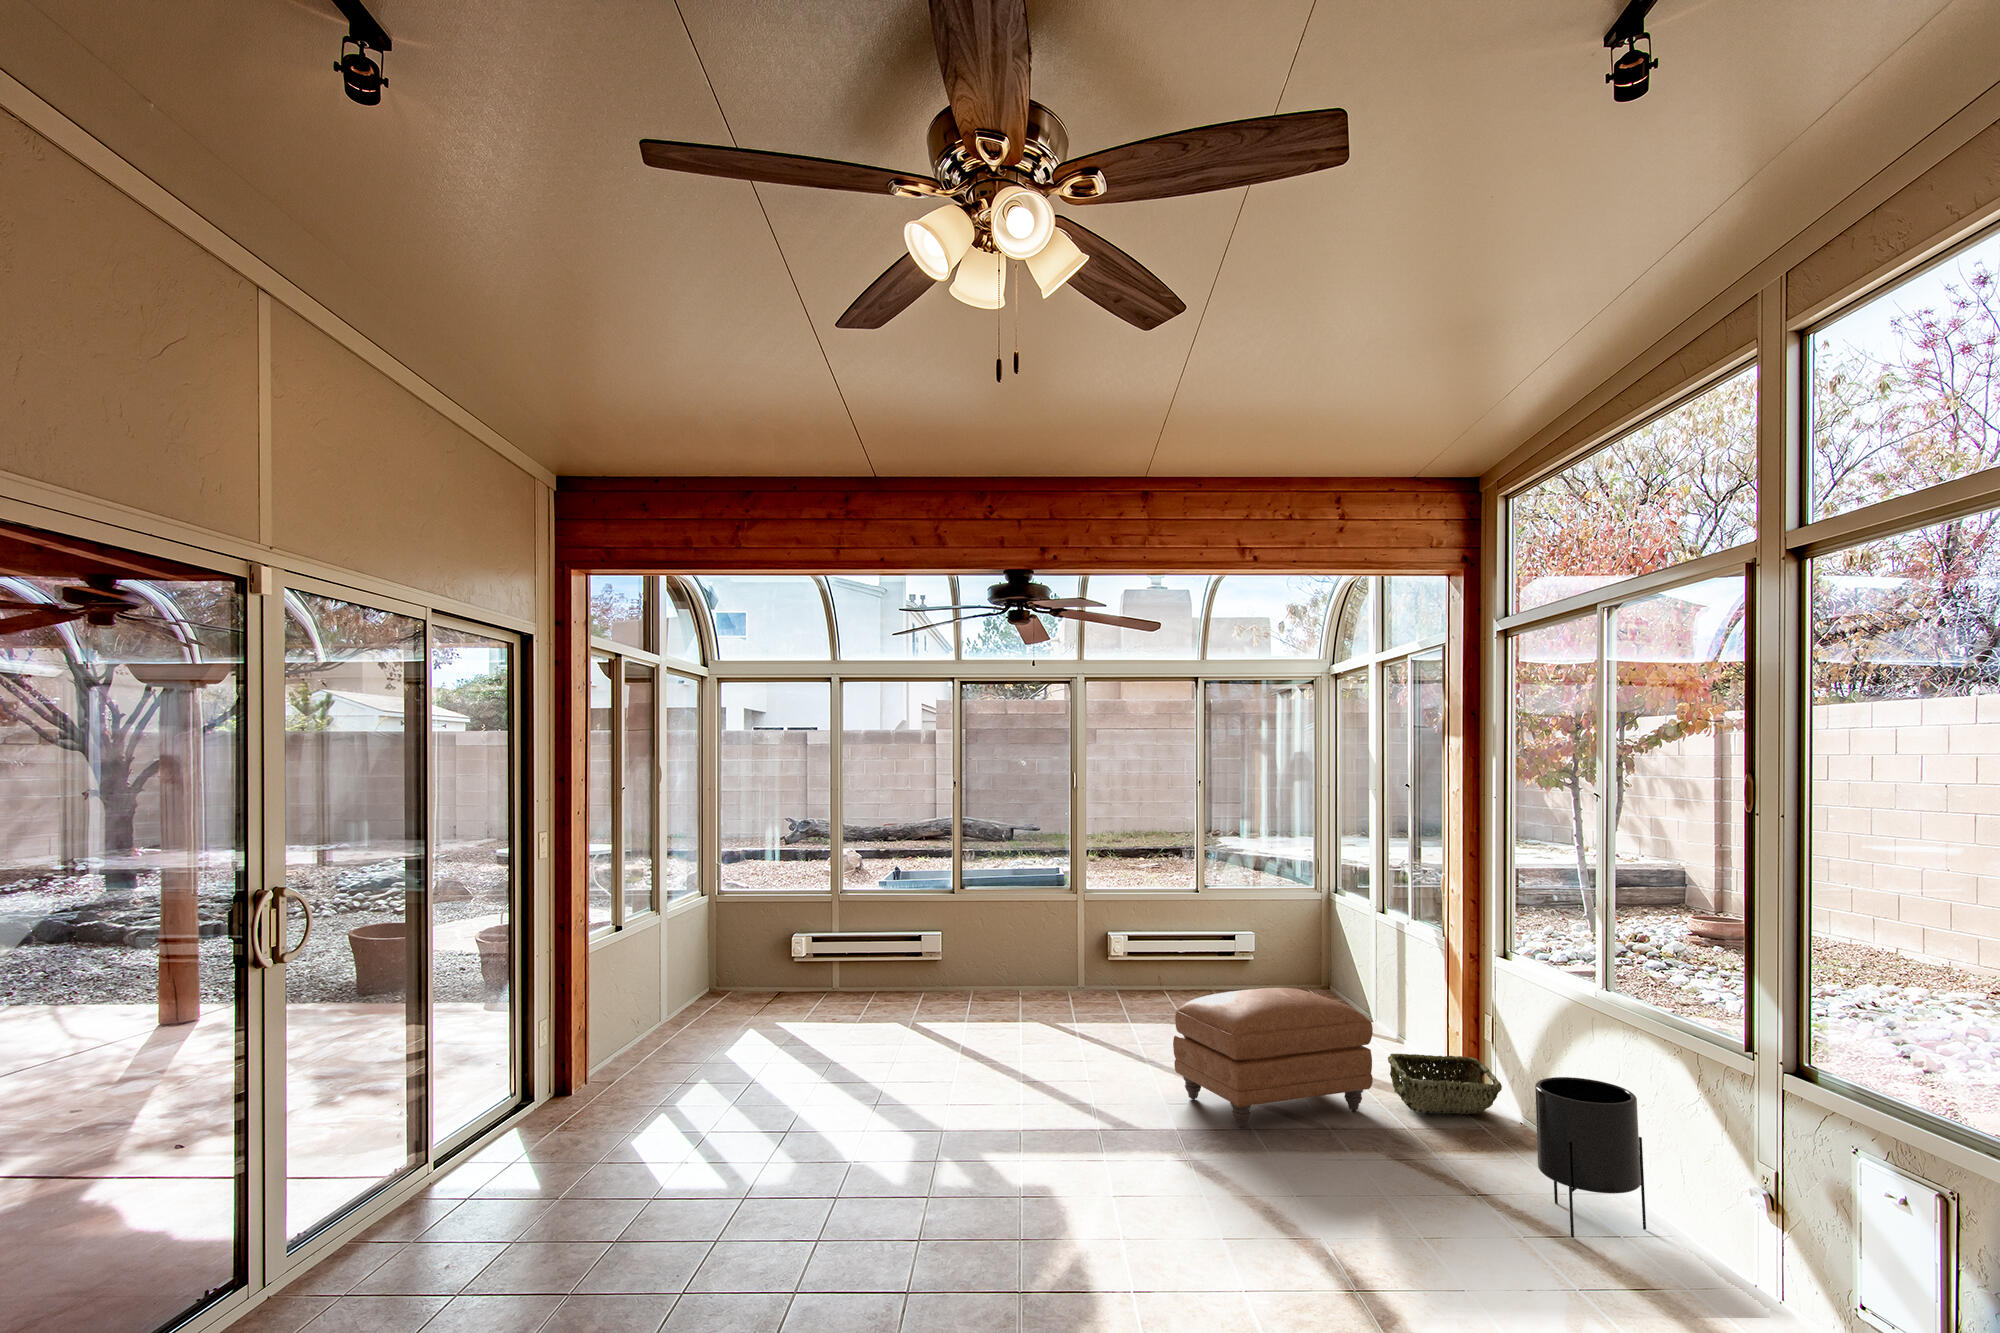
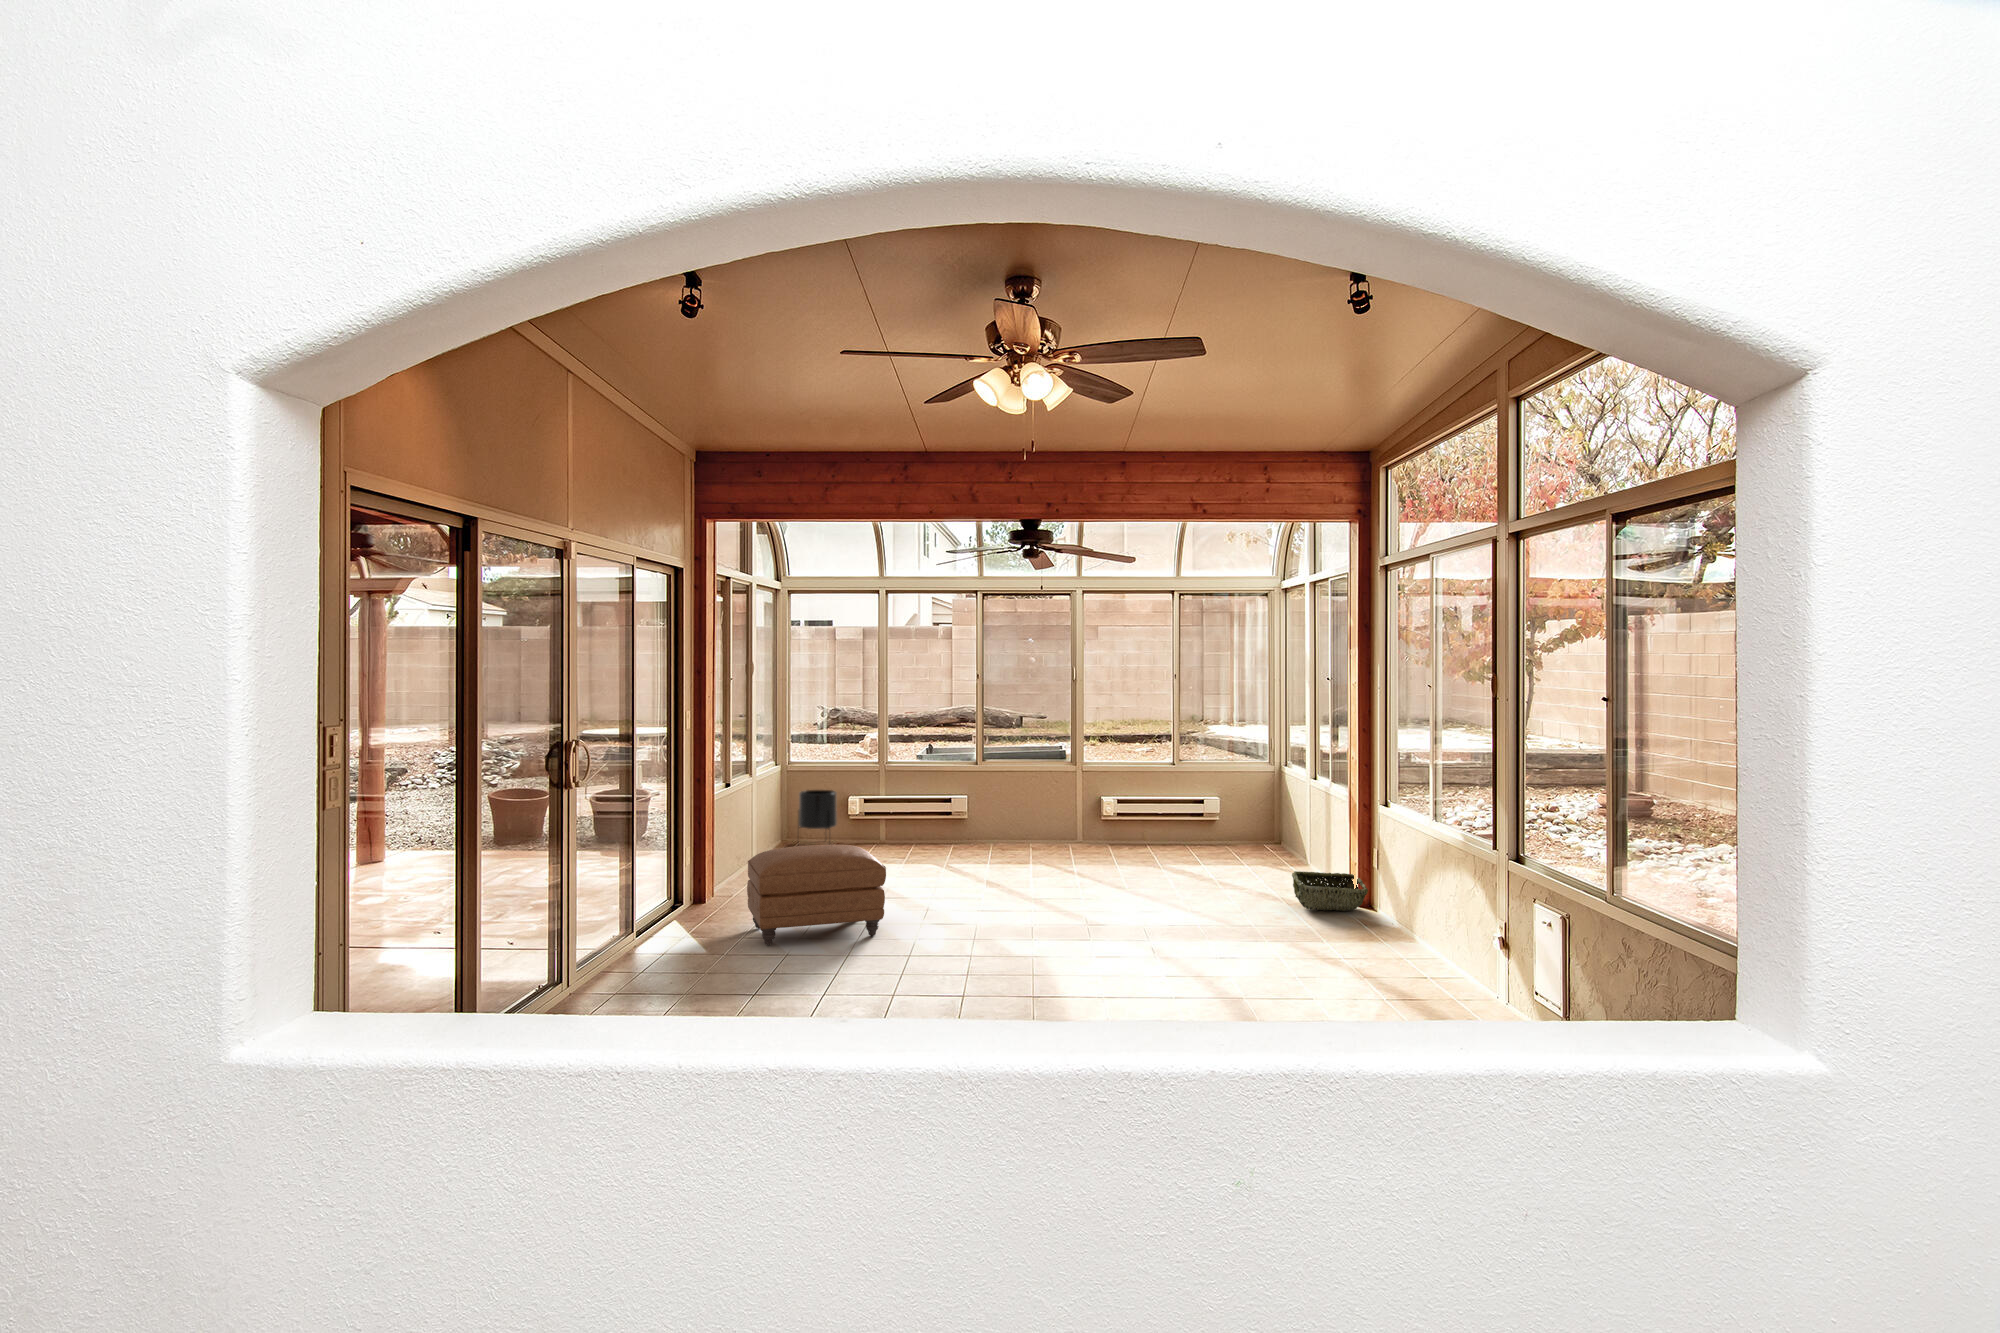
ottoman: present [1173,988,1373,1127] -> present [747,845,886,945]
planter: present [1535,1077,1646,1238] -> present [798,790,837,829]

